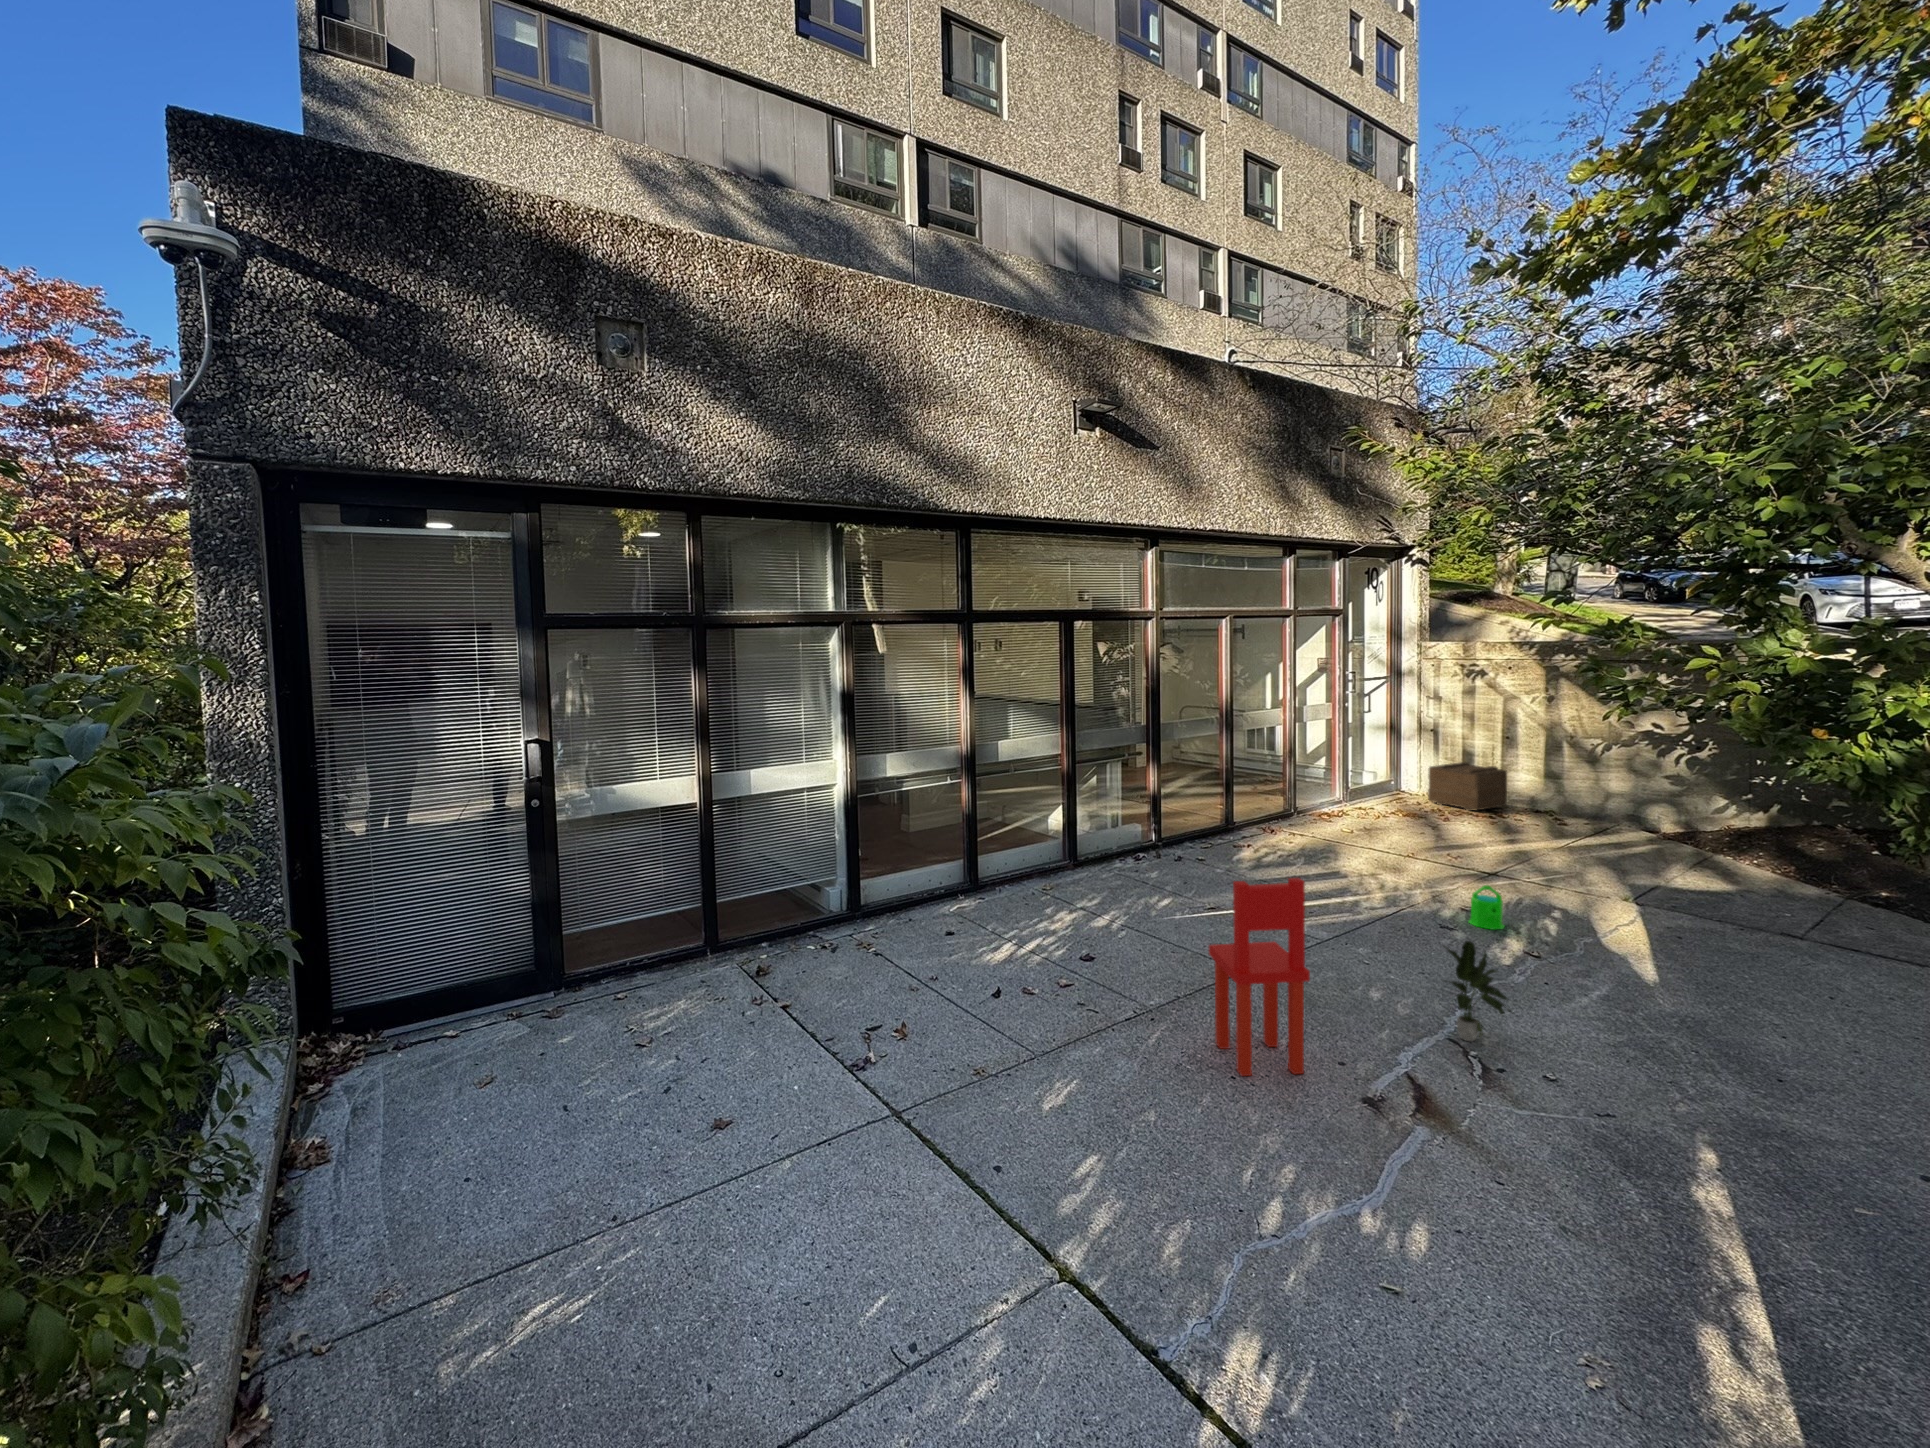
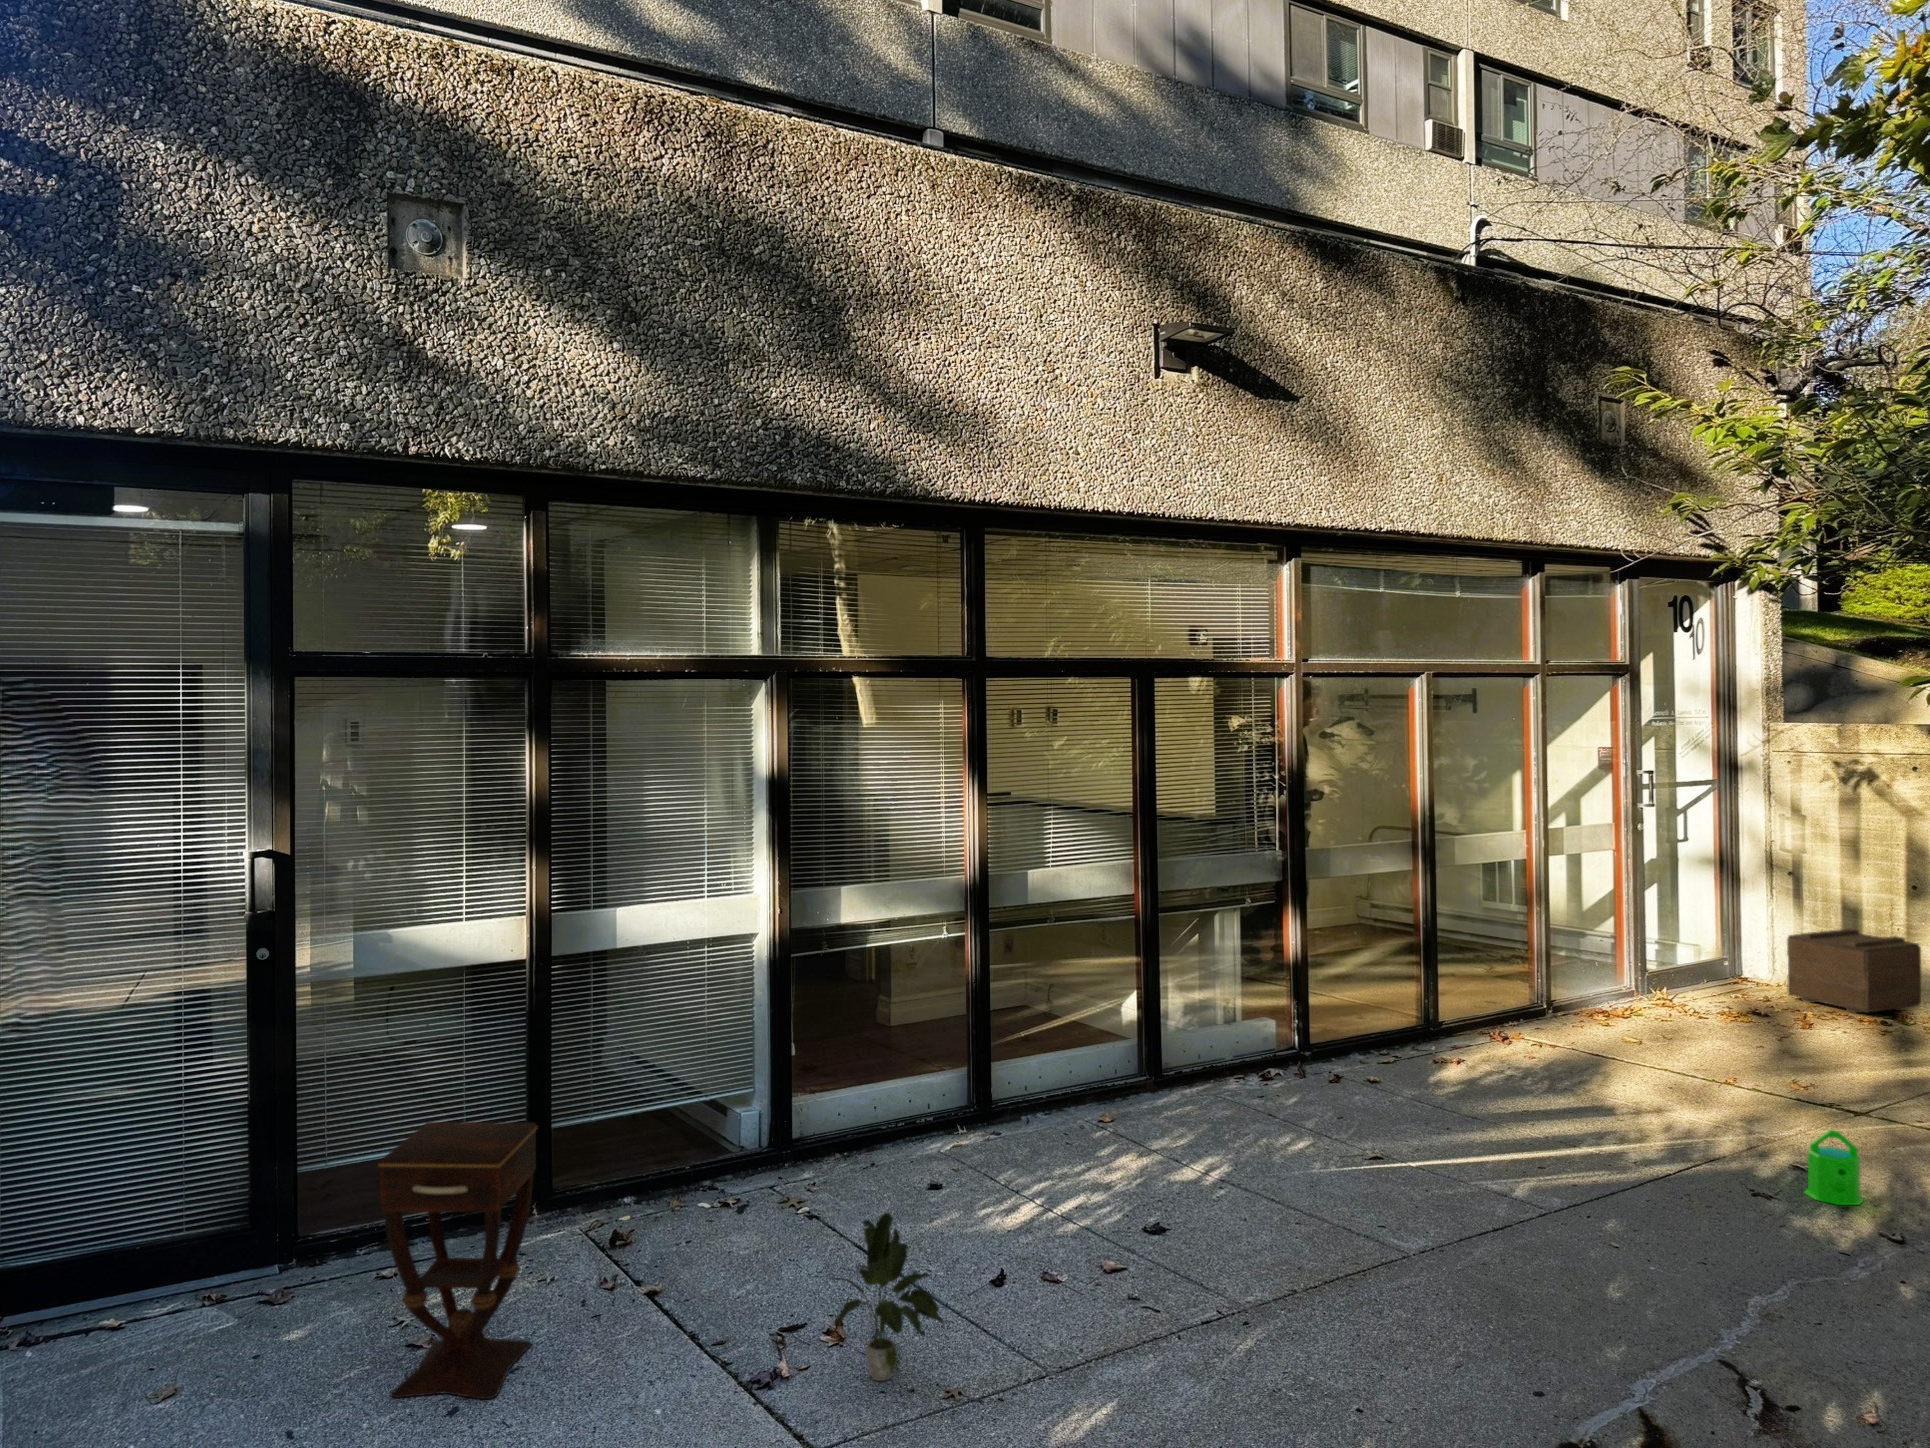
chair: present [1209,878,1310,1076] -> none [1327,1093,1479,1418]
side table: none [617,906,717,1079] -> present [378,1122,537,1399]
potted plant: present [1444,941,1510,1041] -> present [830,1213,944,1381]

